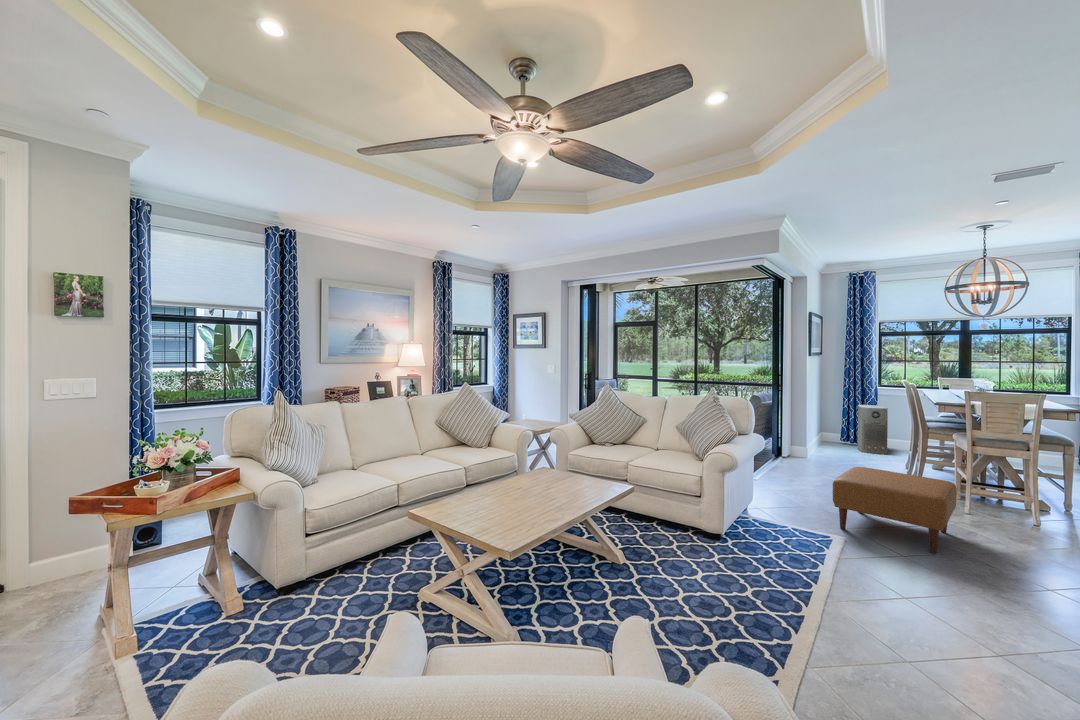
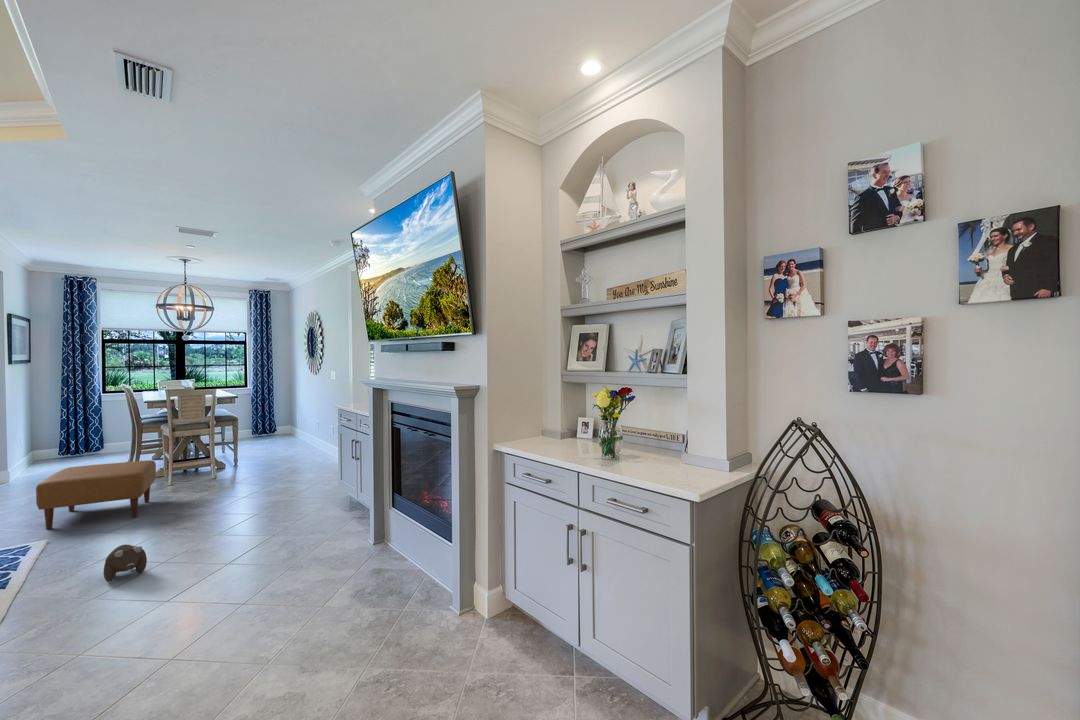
air purifier: present [857,405,888,454] -> none [79,412,112,461]
plush toy: none [918,616,981,674] -> present [104,545,147,582]

